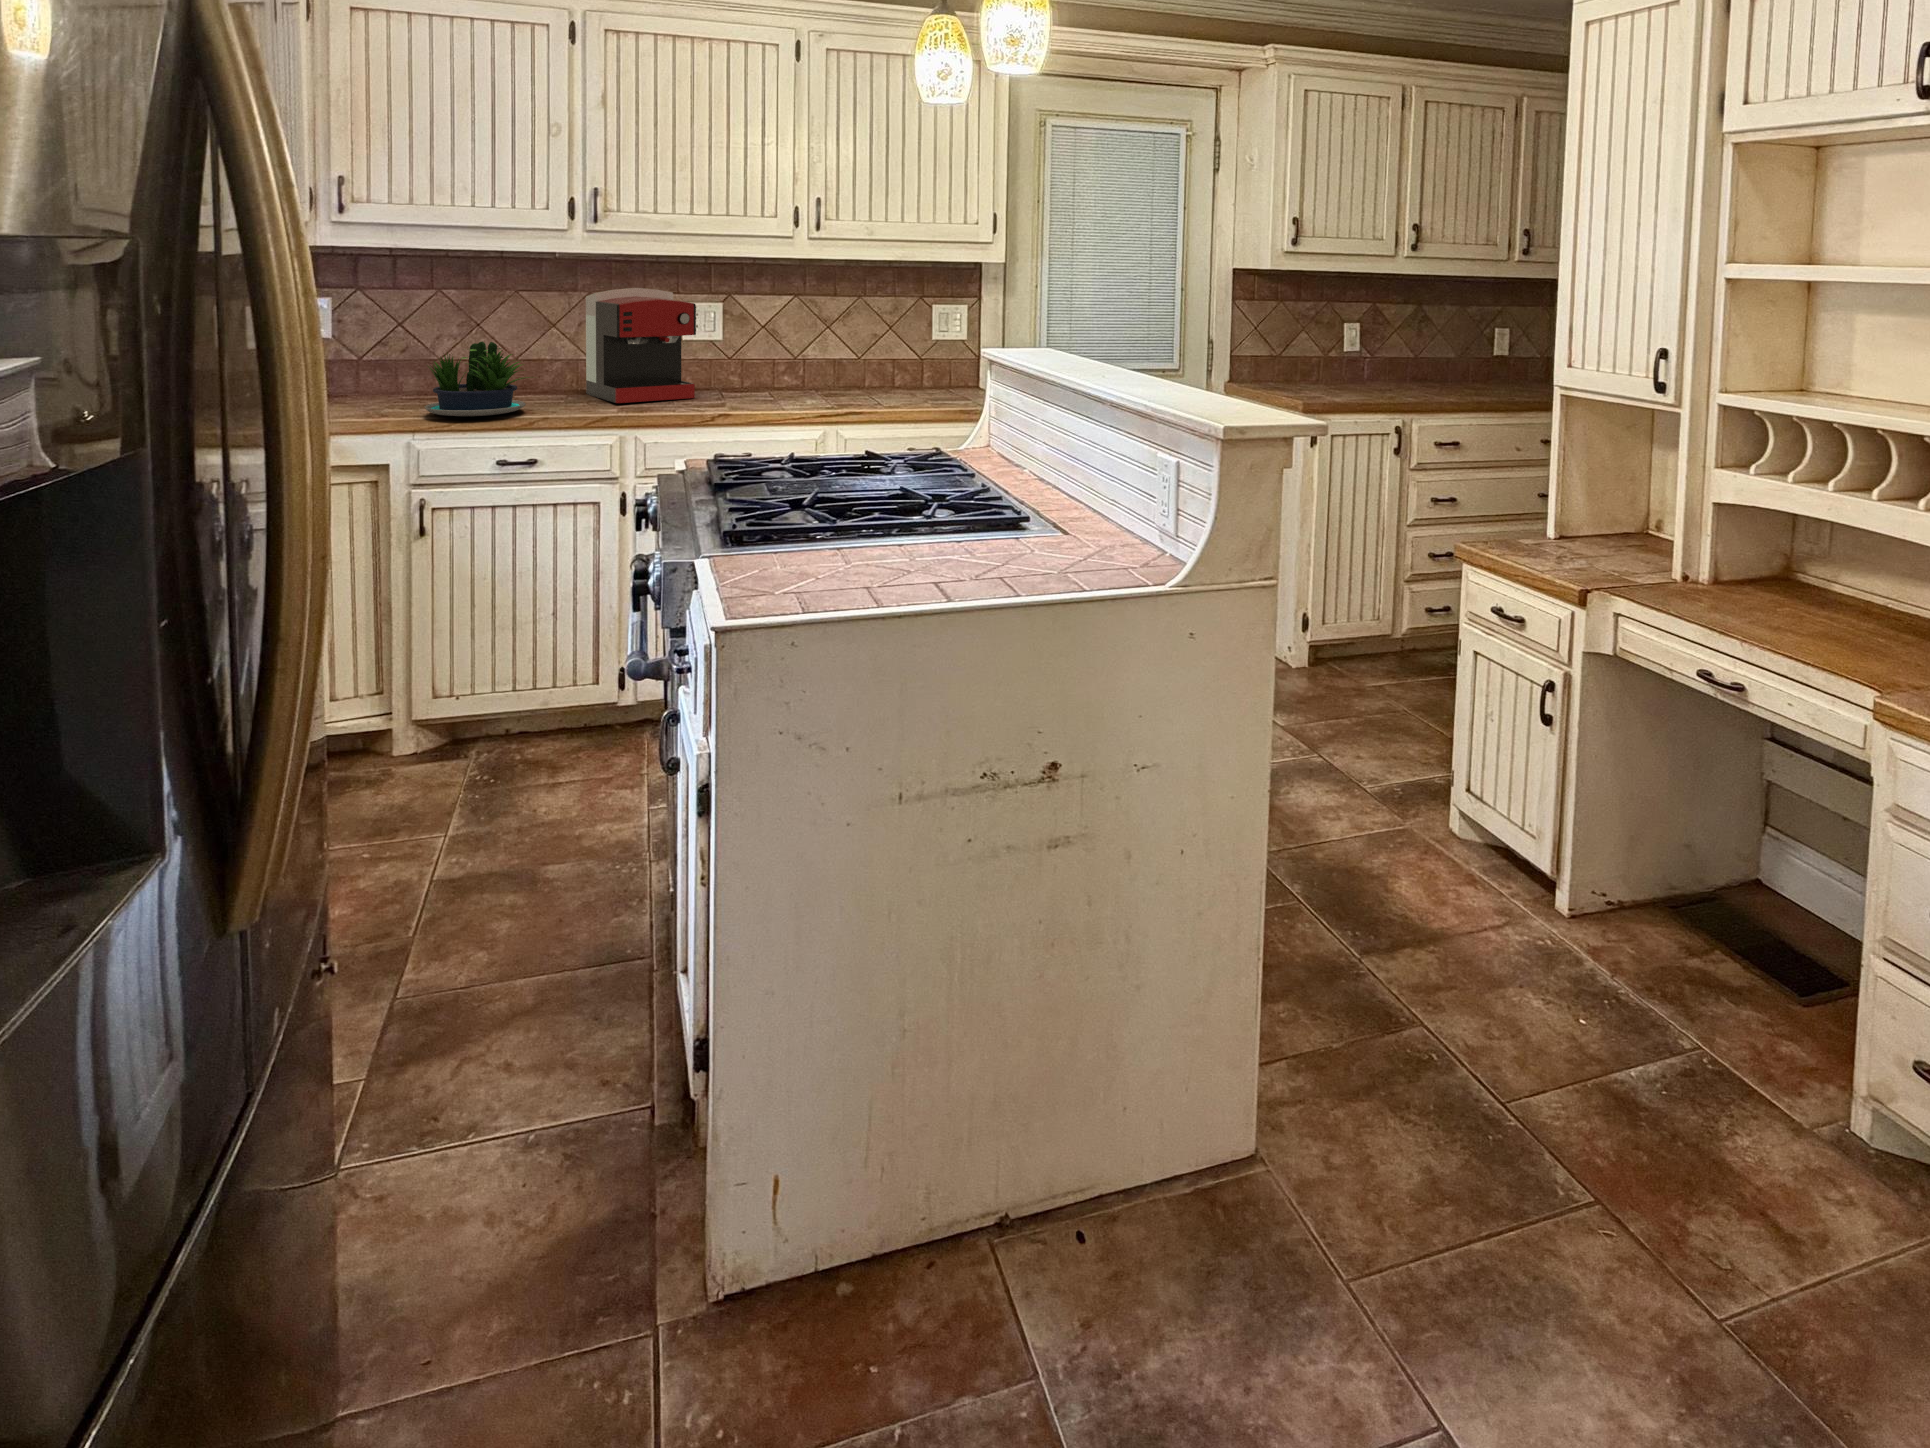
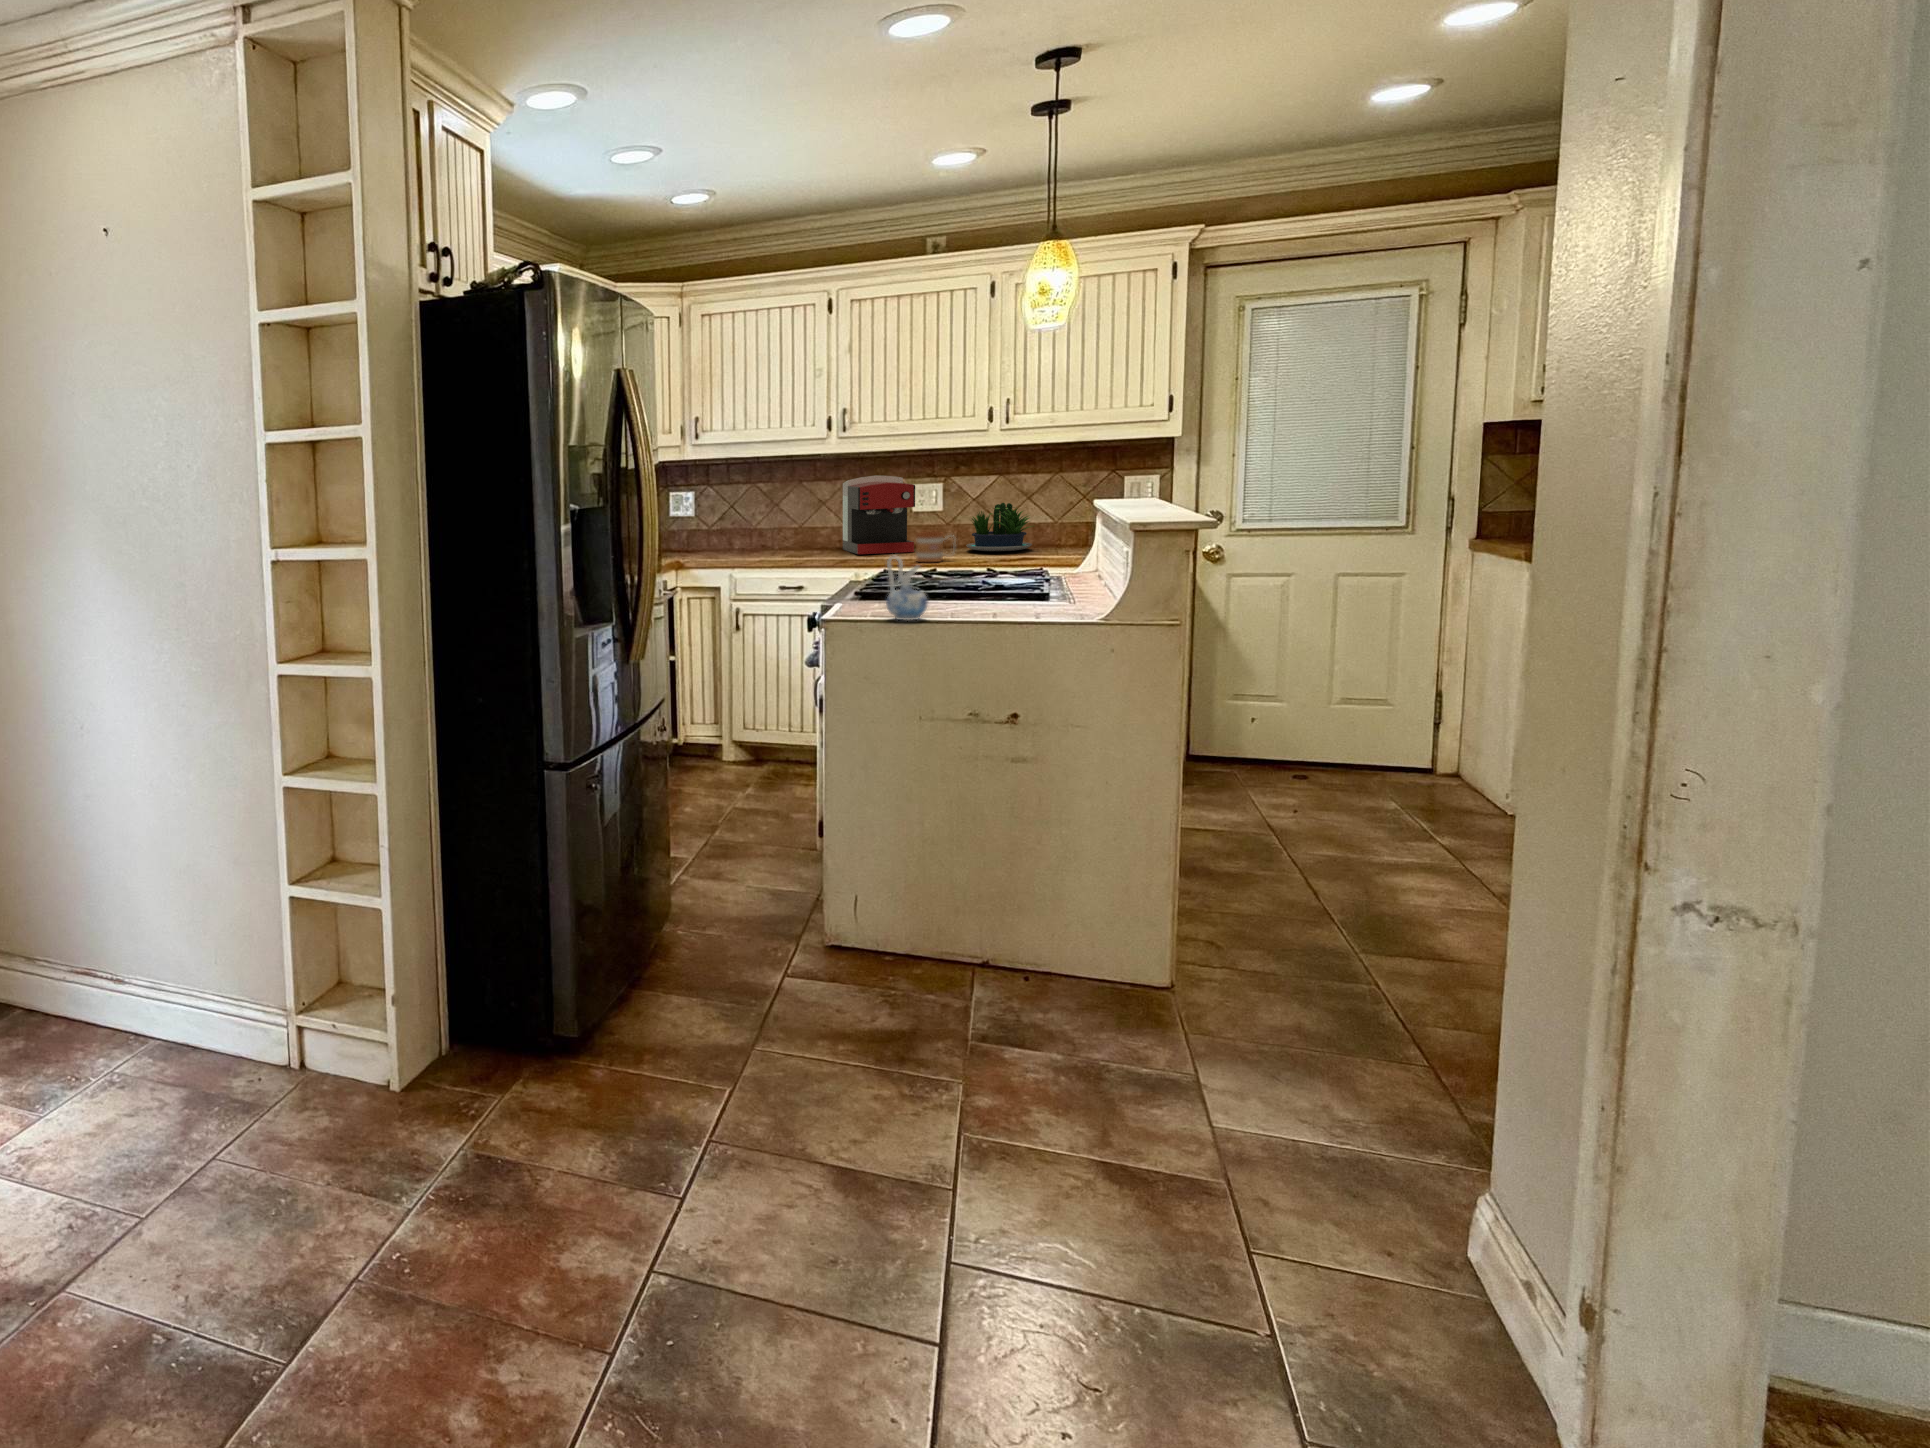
potted plant: present [425,341,529,416] -> present [966,503,1032,551]
mug: none [708,372,763,416] -> present [916,532,956,562]
ceramic pitcher: none [813,450,886,573] -> present [886,556,927,620]

